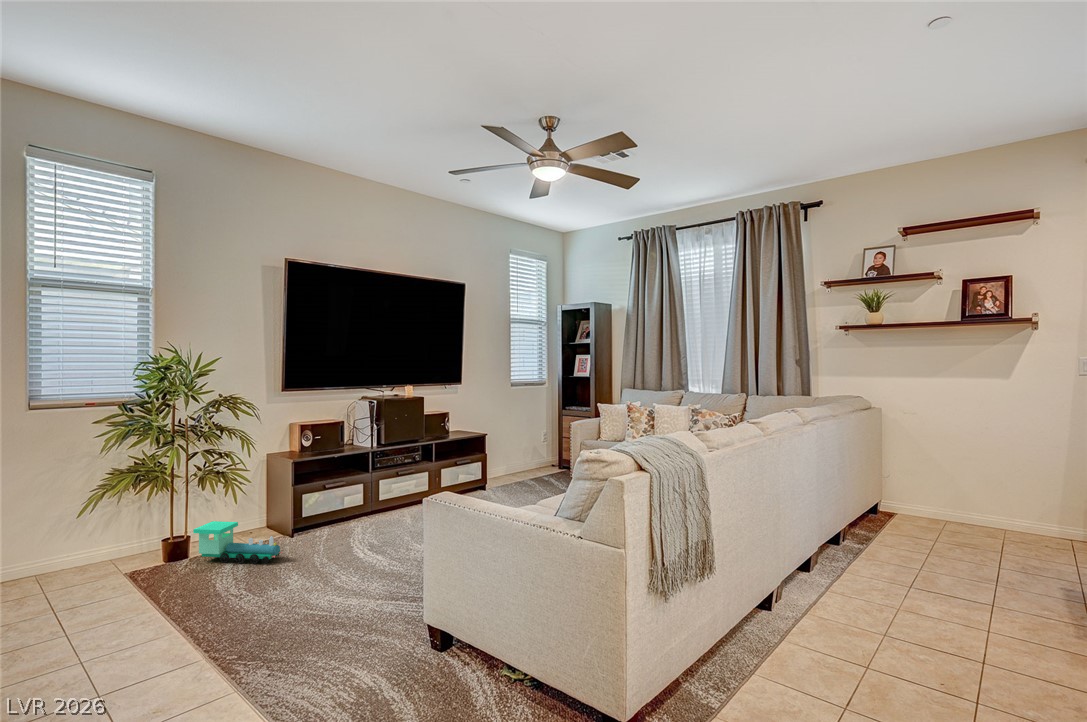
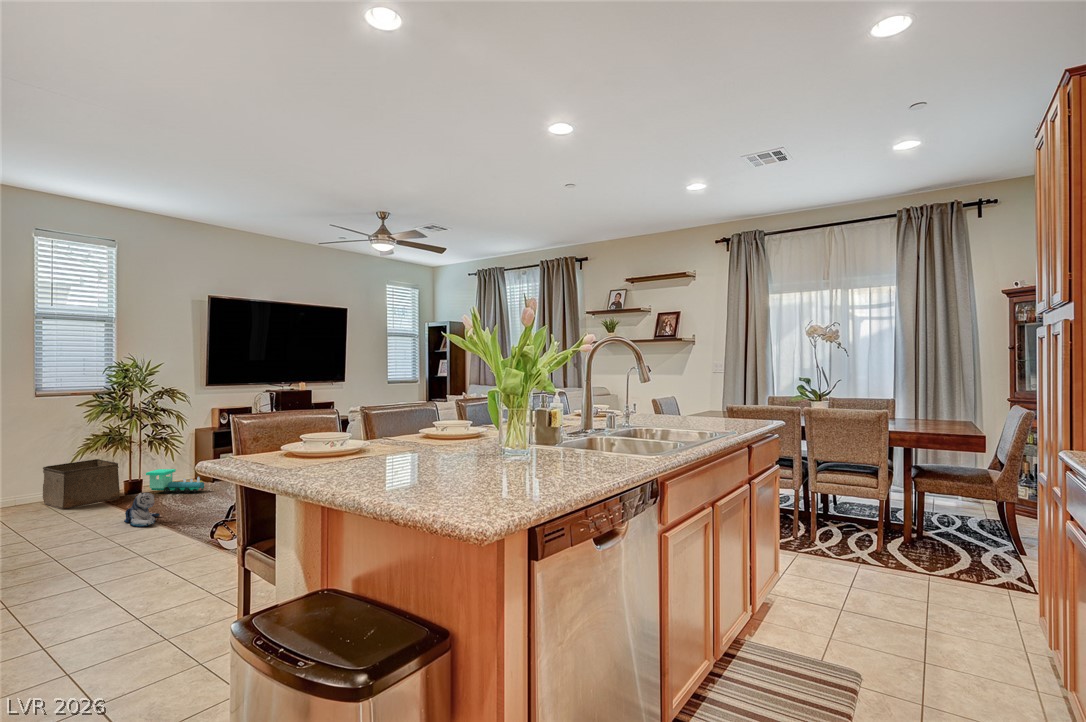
storage bin: none [35,505,153,598] -> present [43,459,120,509]
plush toy: none [142,591,206,664] -> present [124,493,160,527]

